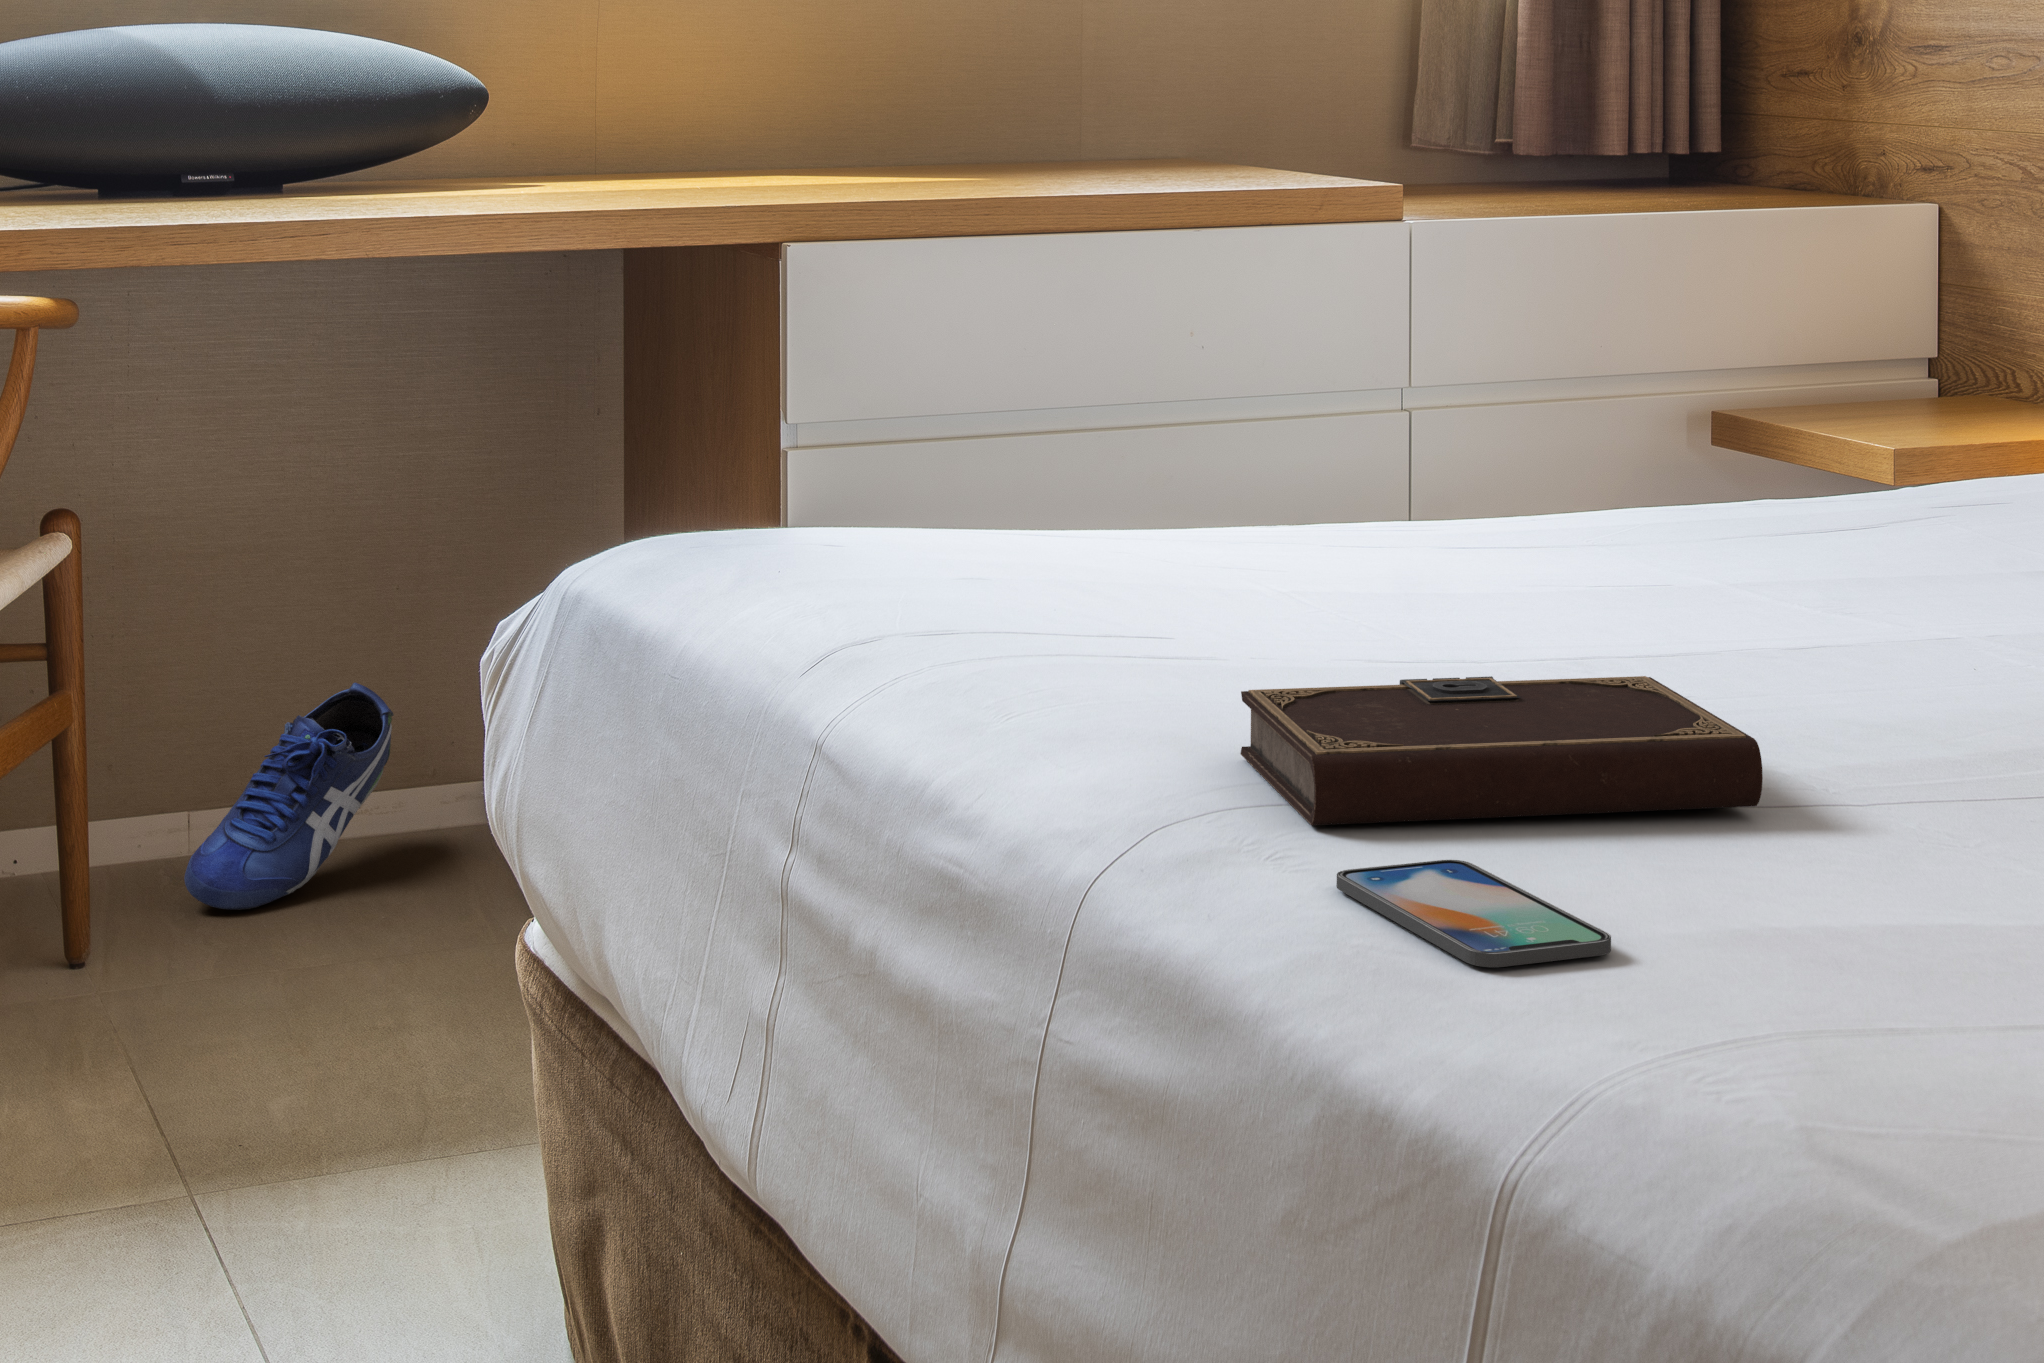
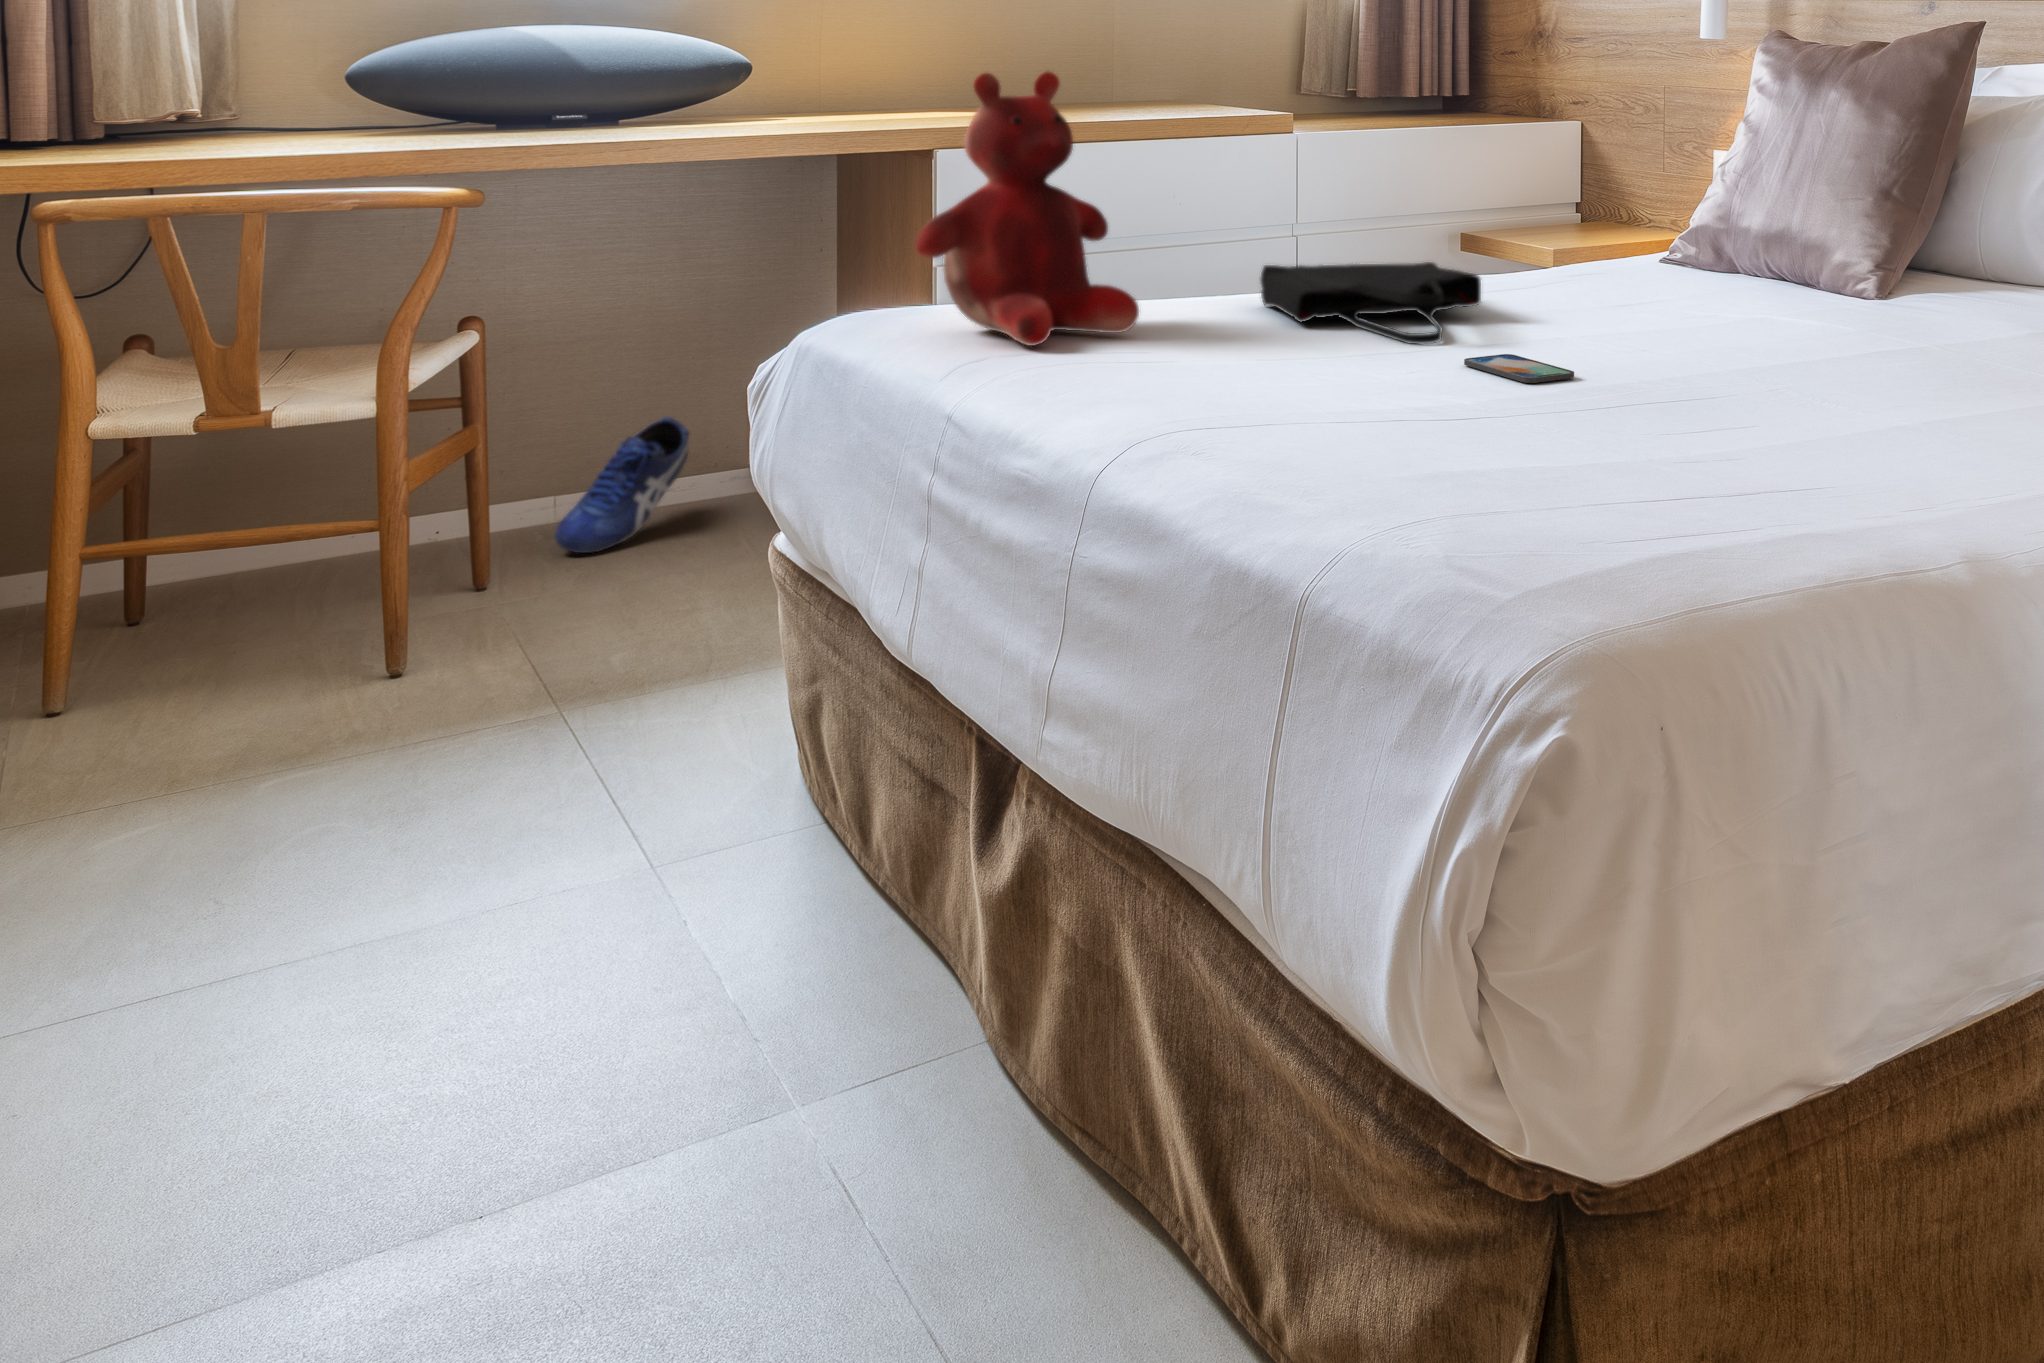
teddy bear: none [760,110,1152,616] -> present [916,72,1139,346]
tote bag: none [1366,473,1791,641] -> present [1261,262,1481,344]
notebook: present [1240,676,1763,825] -> none [1180,357,1447,437]
smartphone: present [1336,860,1611,967] -> present [1464,354,1574,383]

